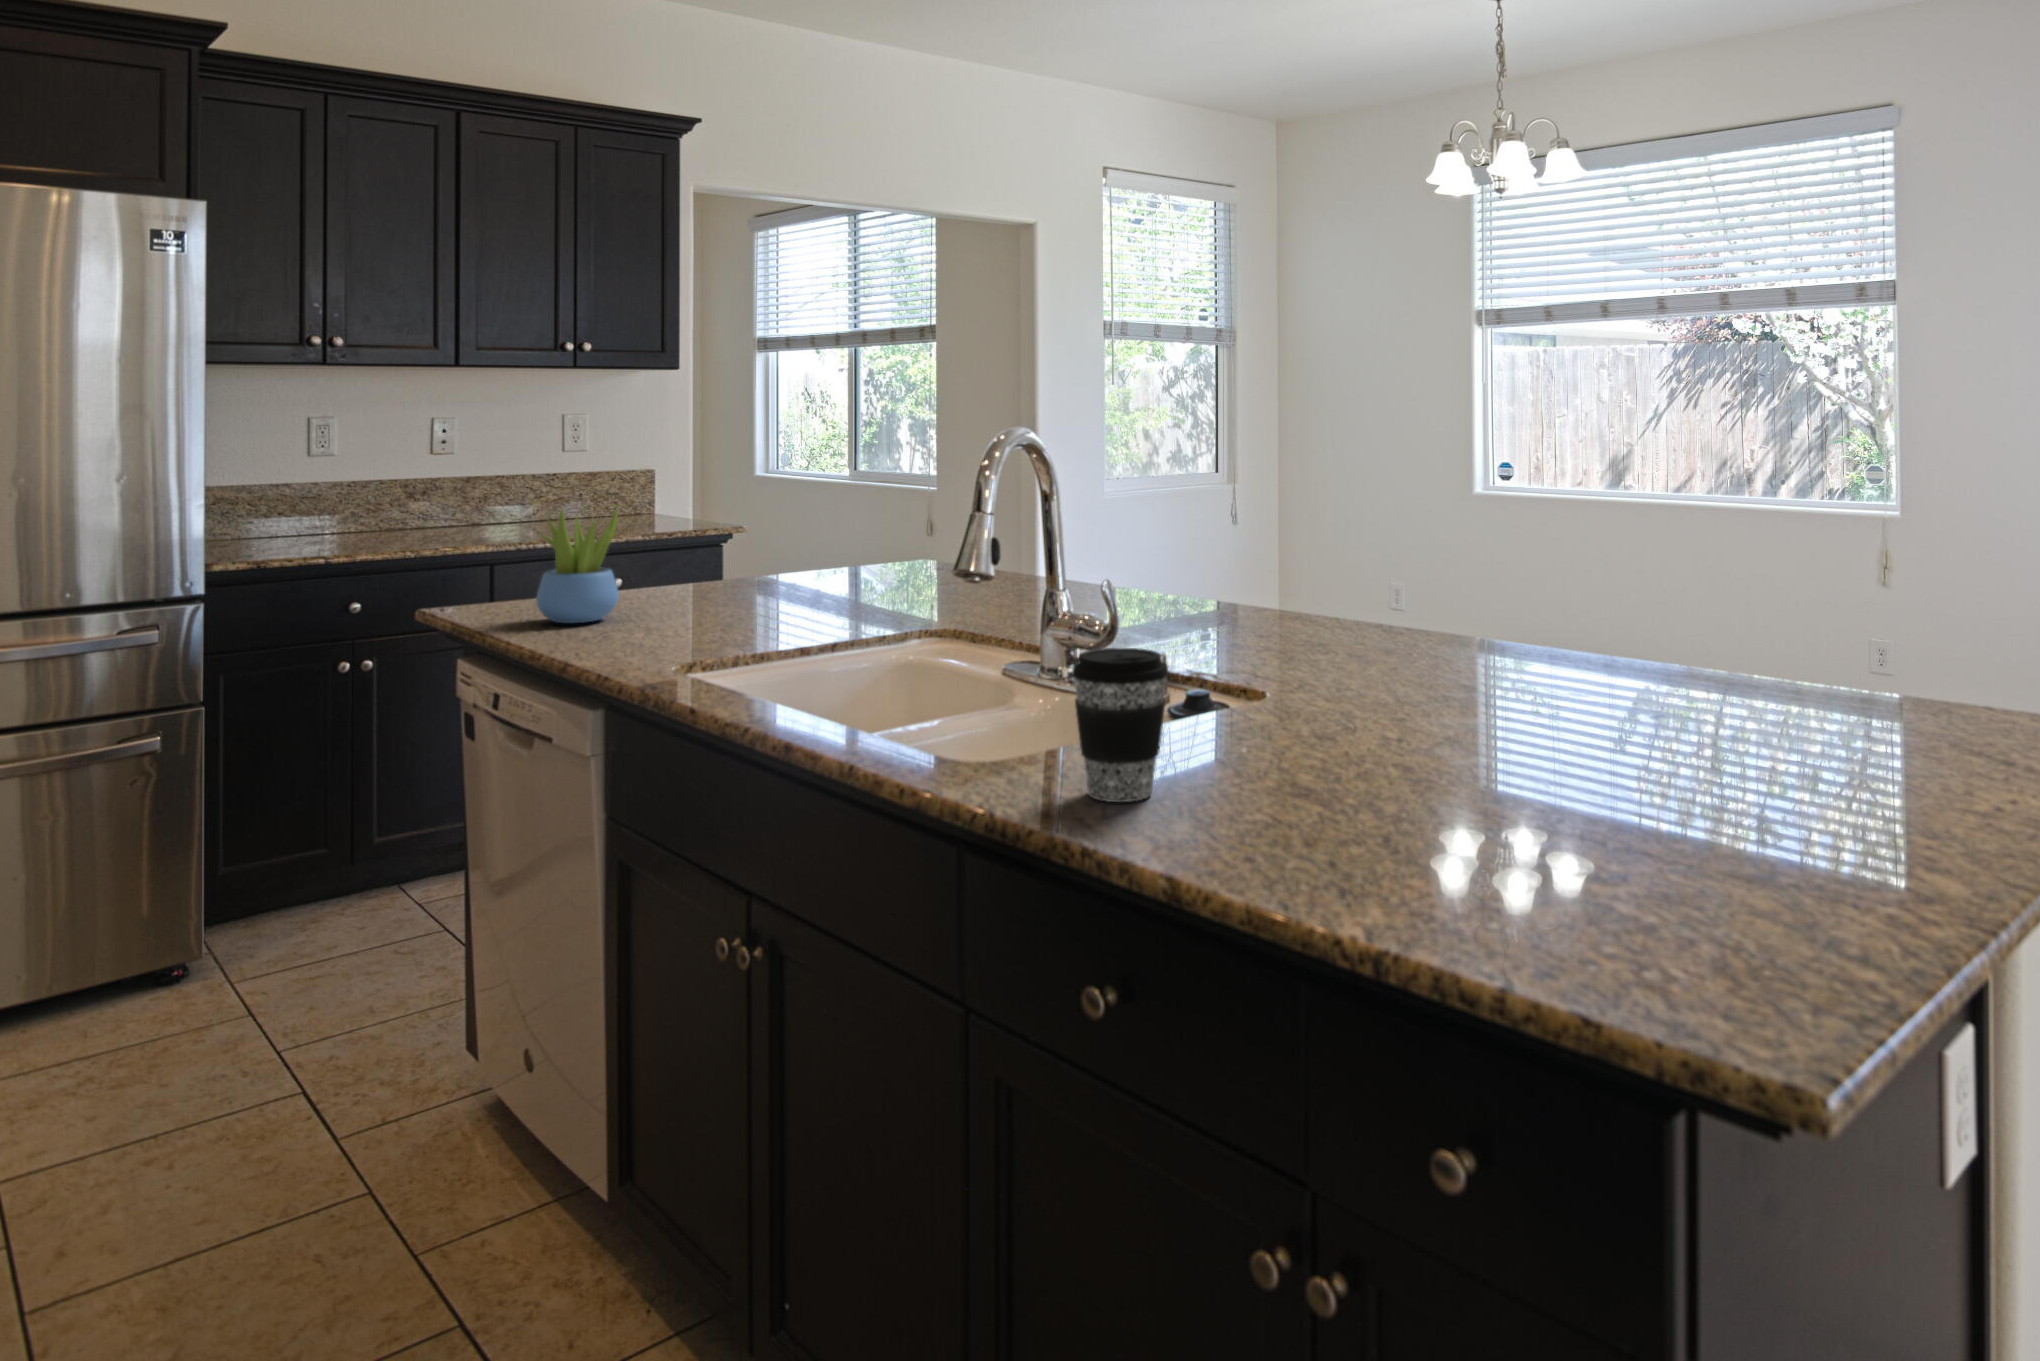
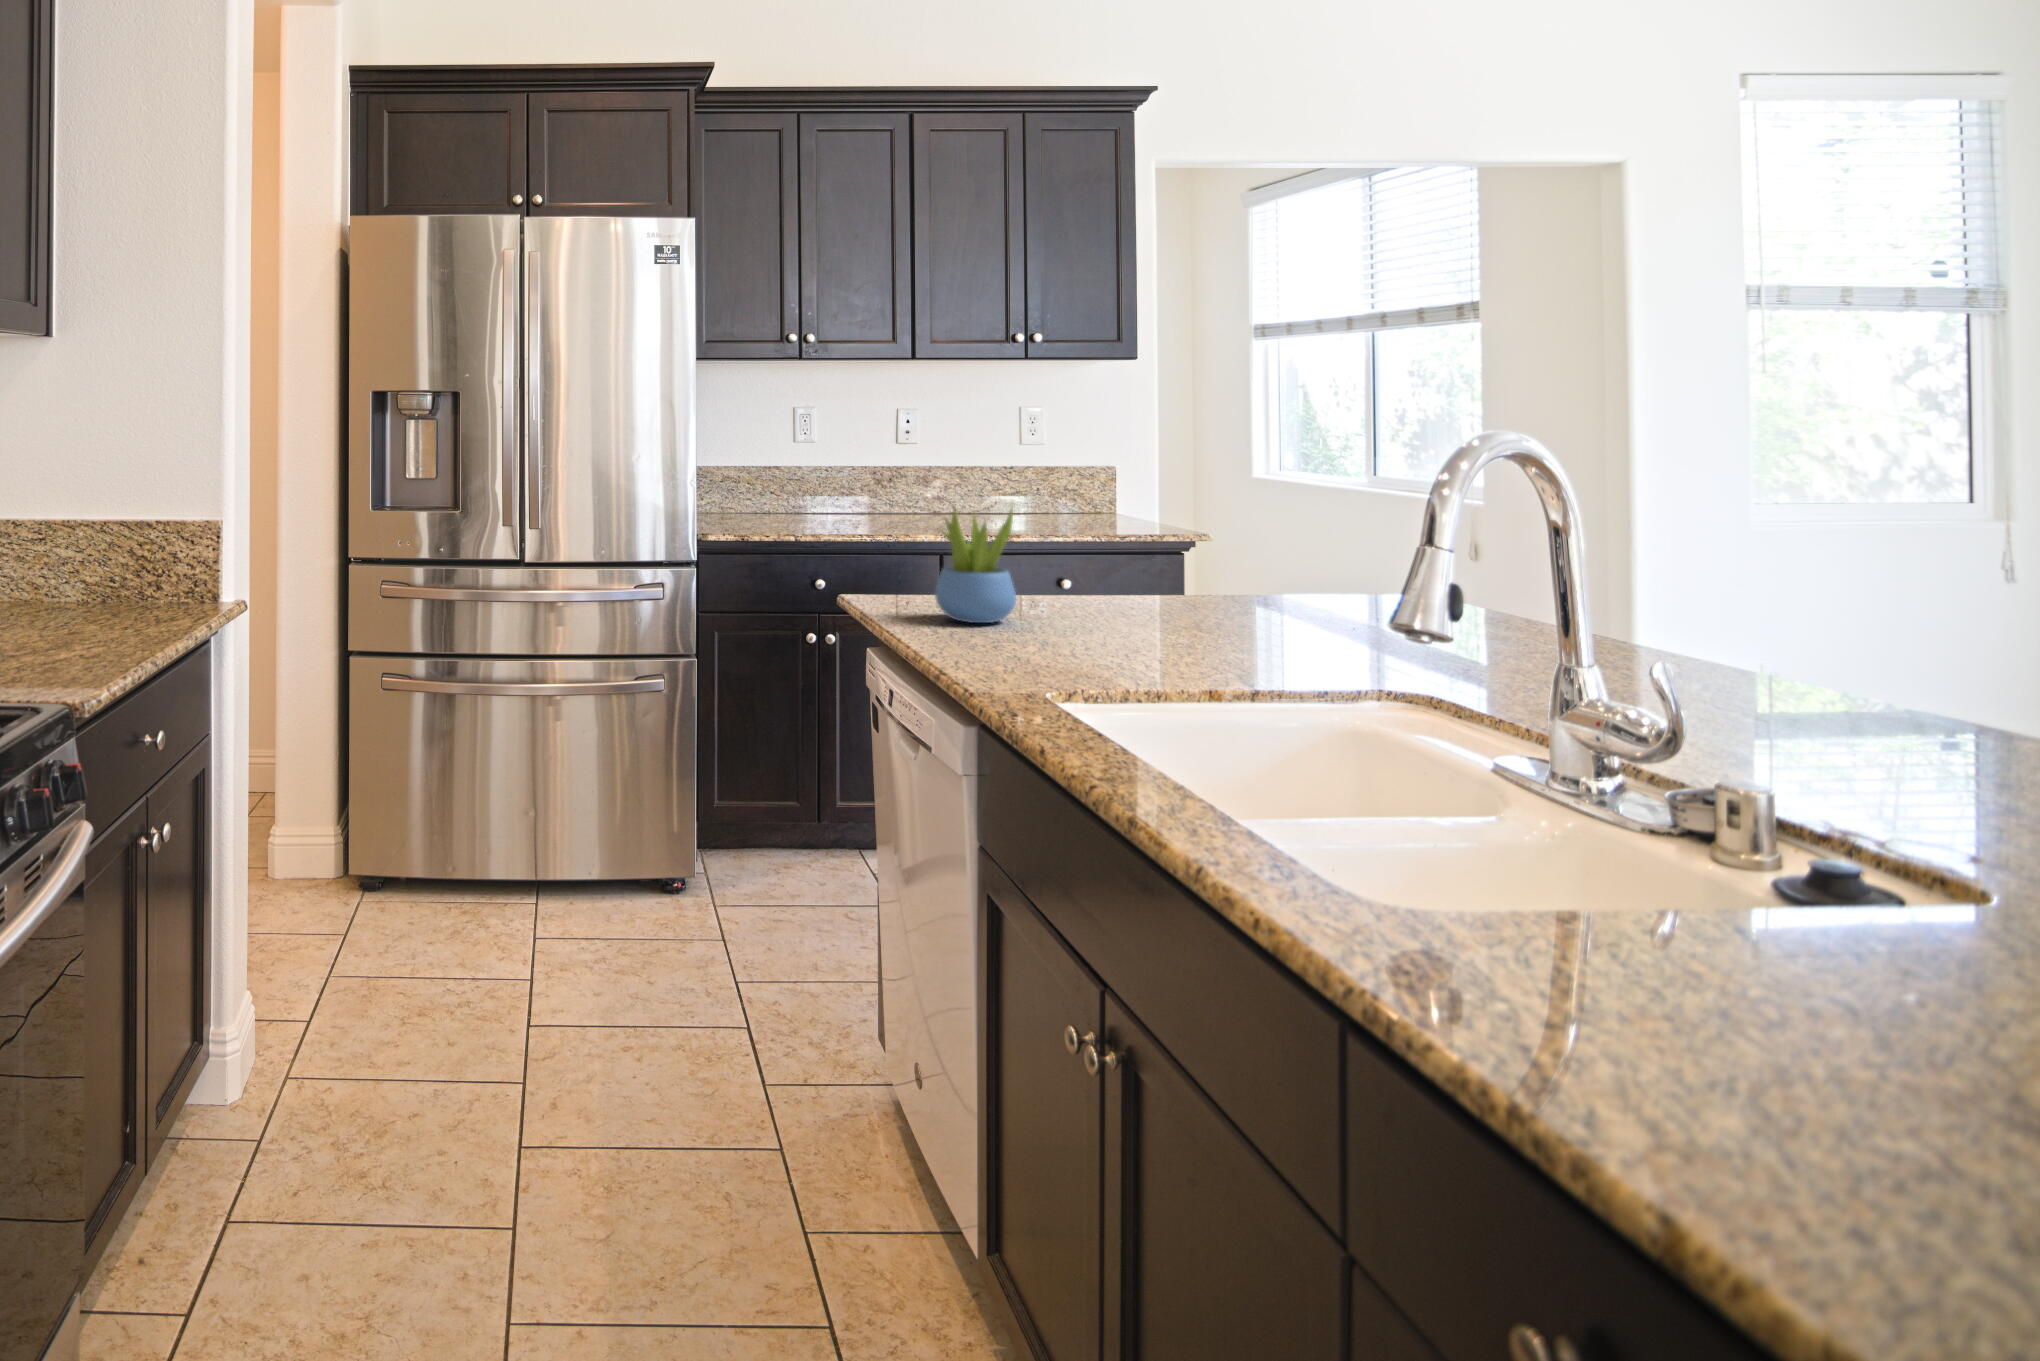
coffee cup: present [1072,648,1169,802] -> none [1512,780,1713,1045]

